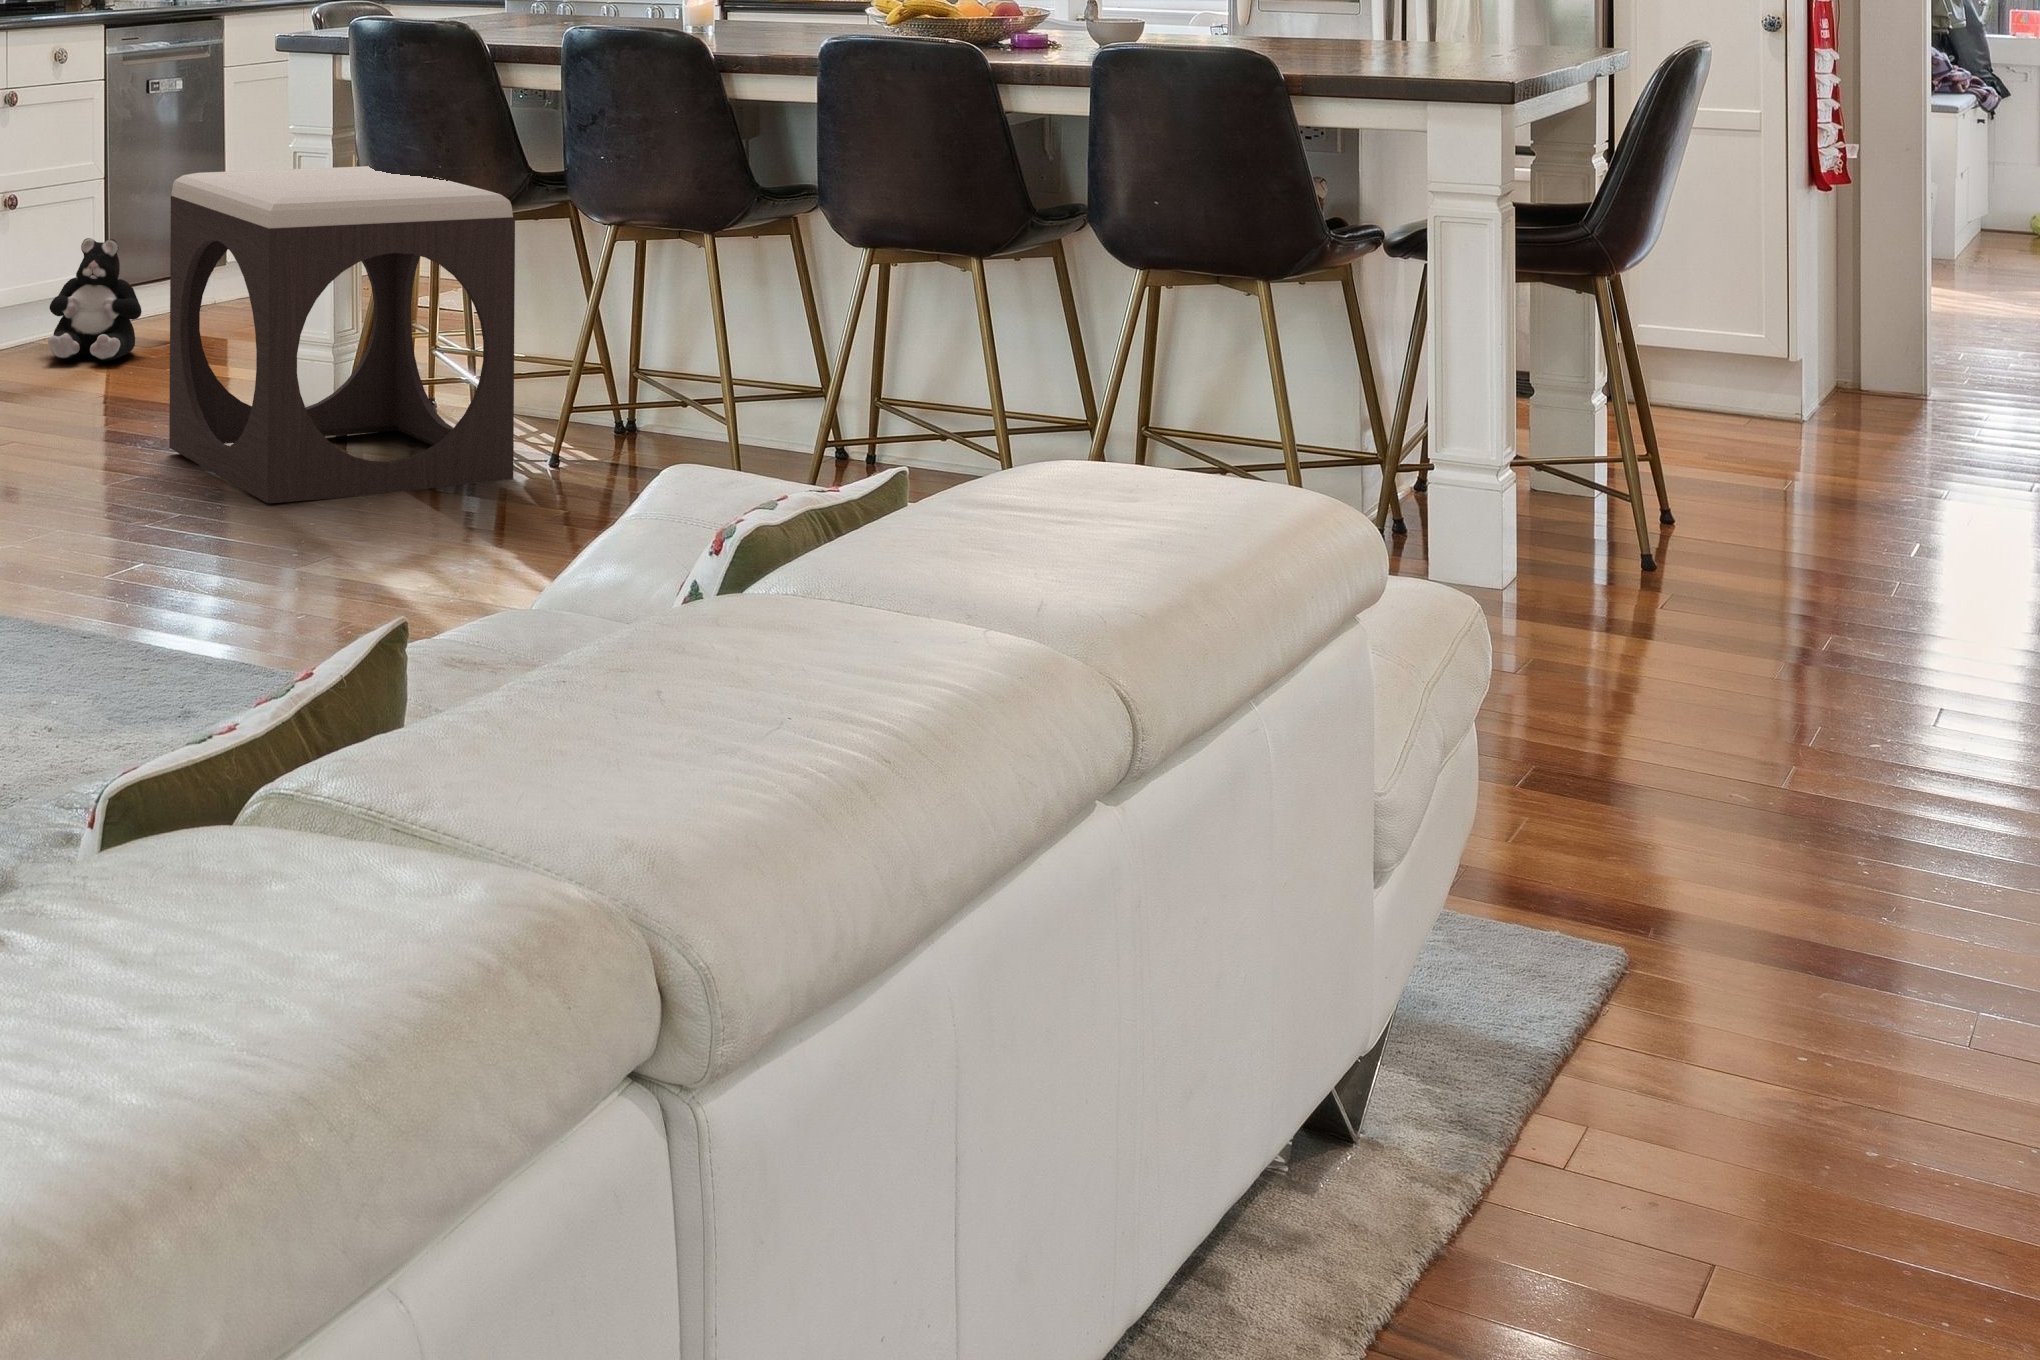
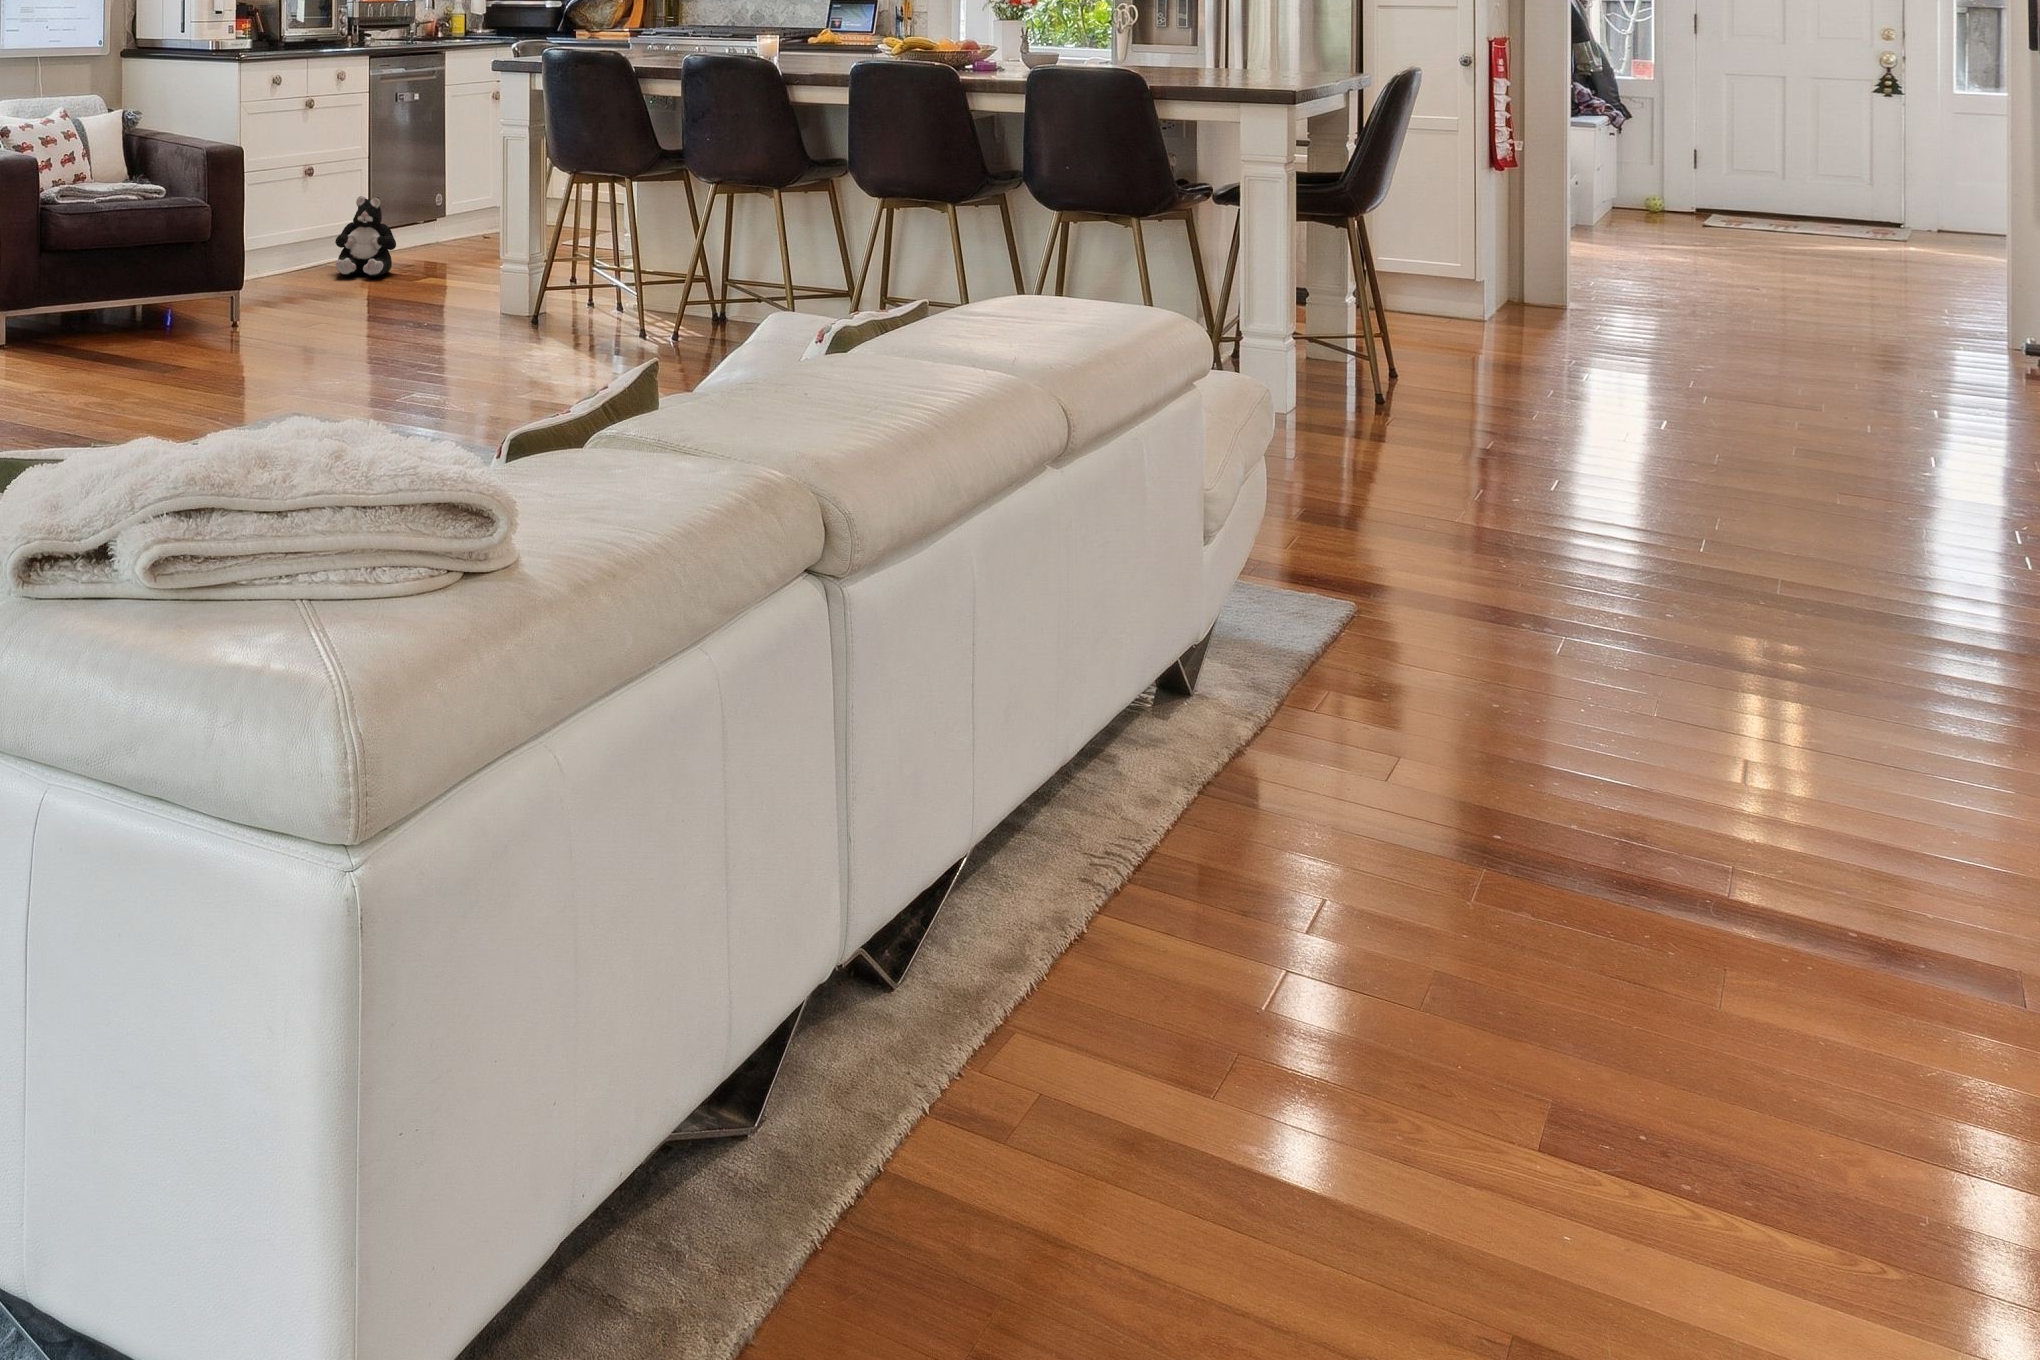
footstool: present [169,166,515,503] -> none [426,145,653,358]

